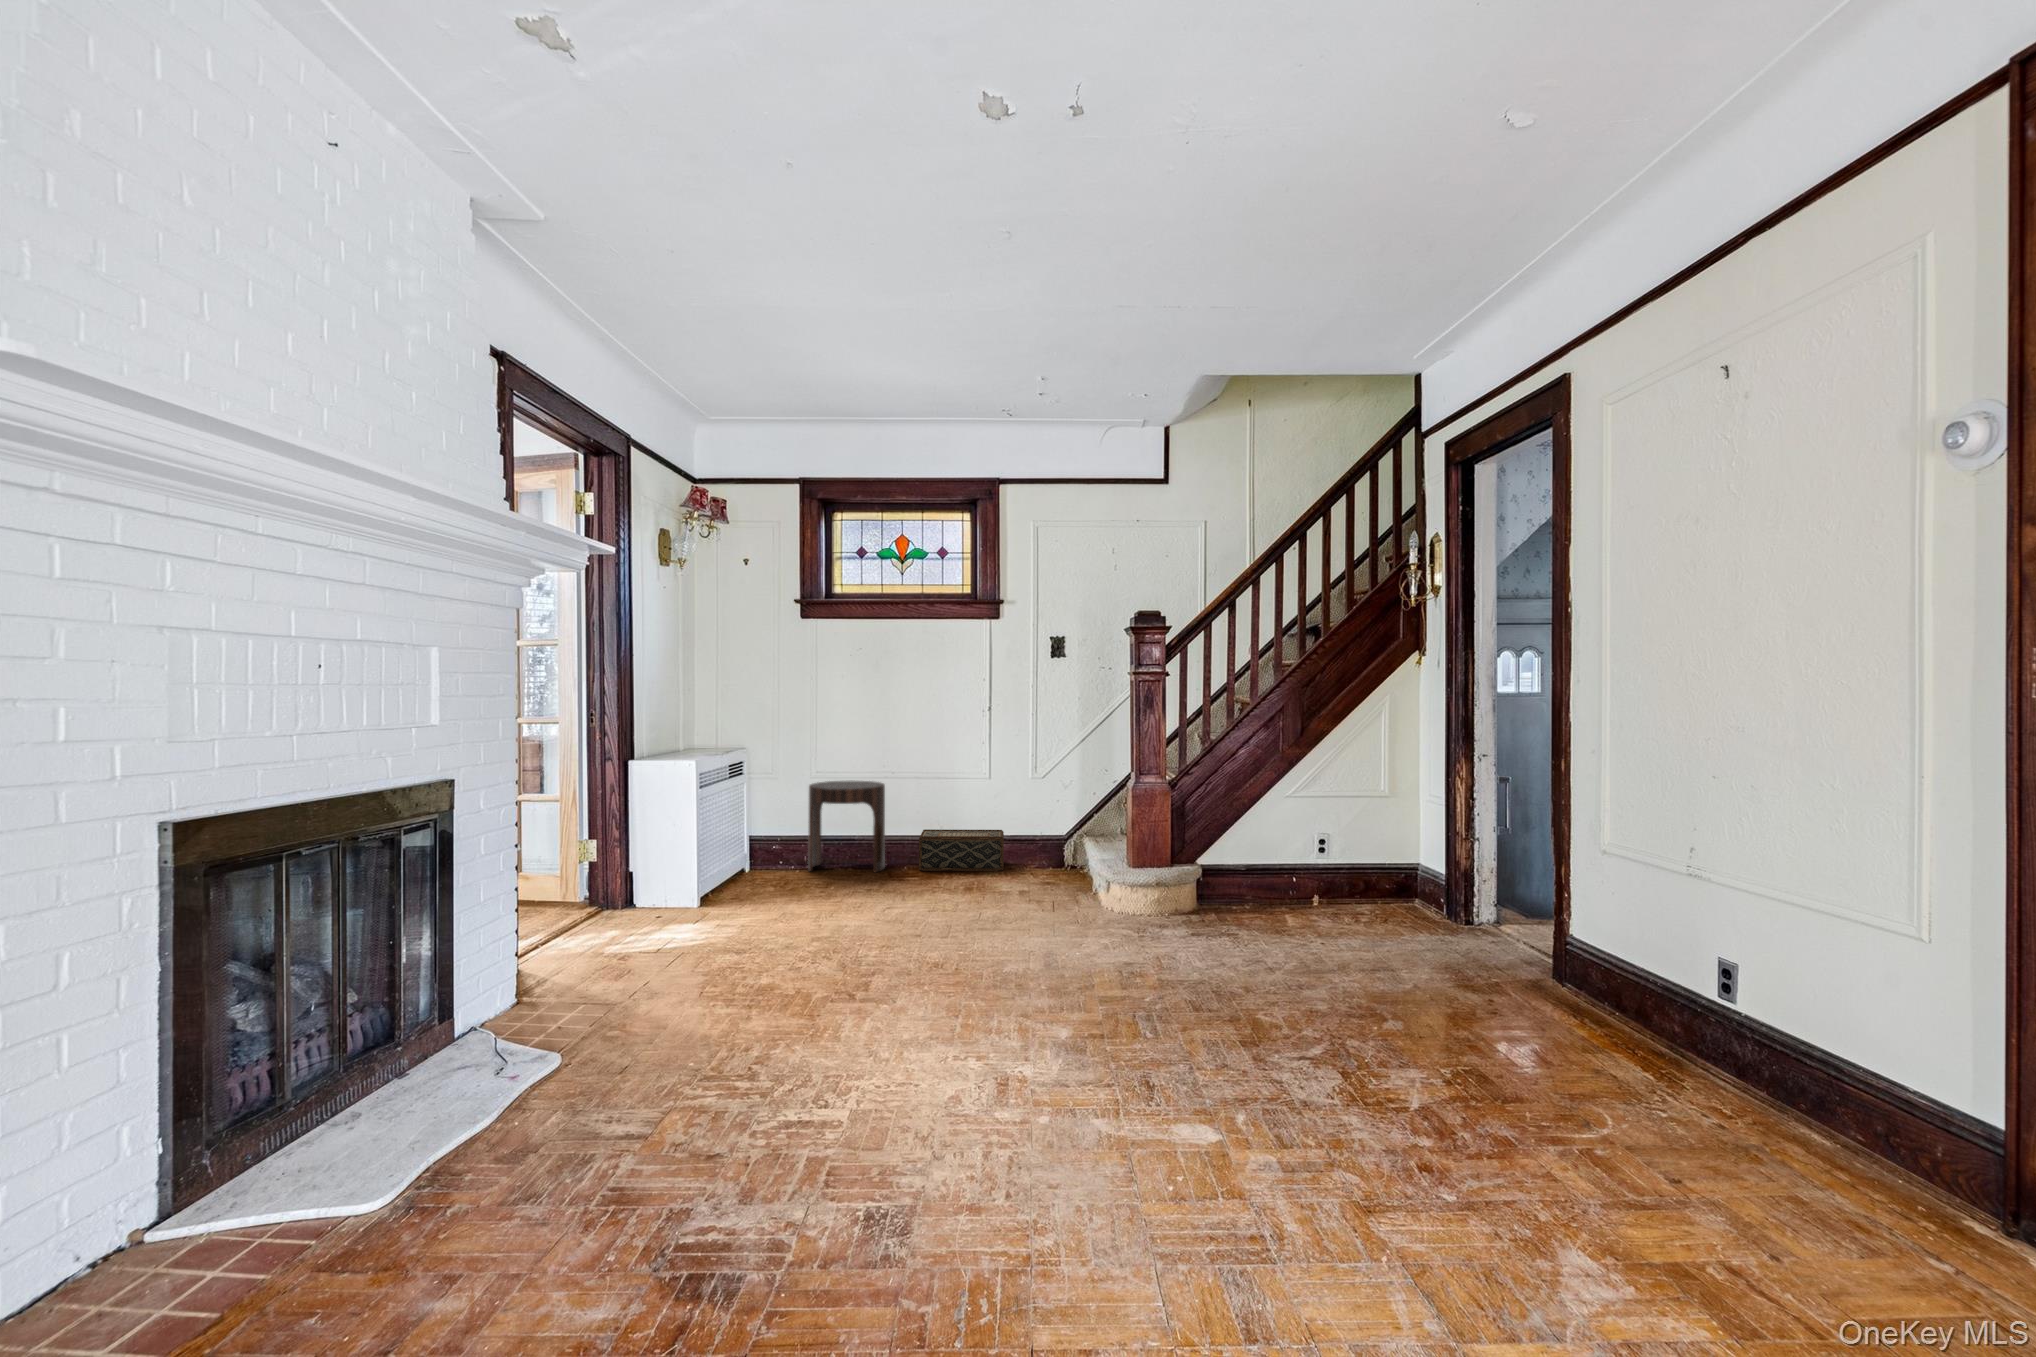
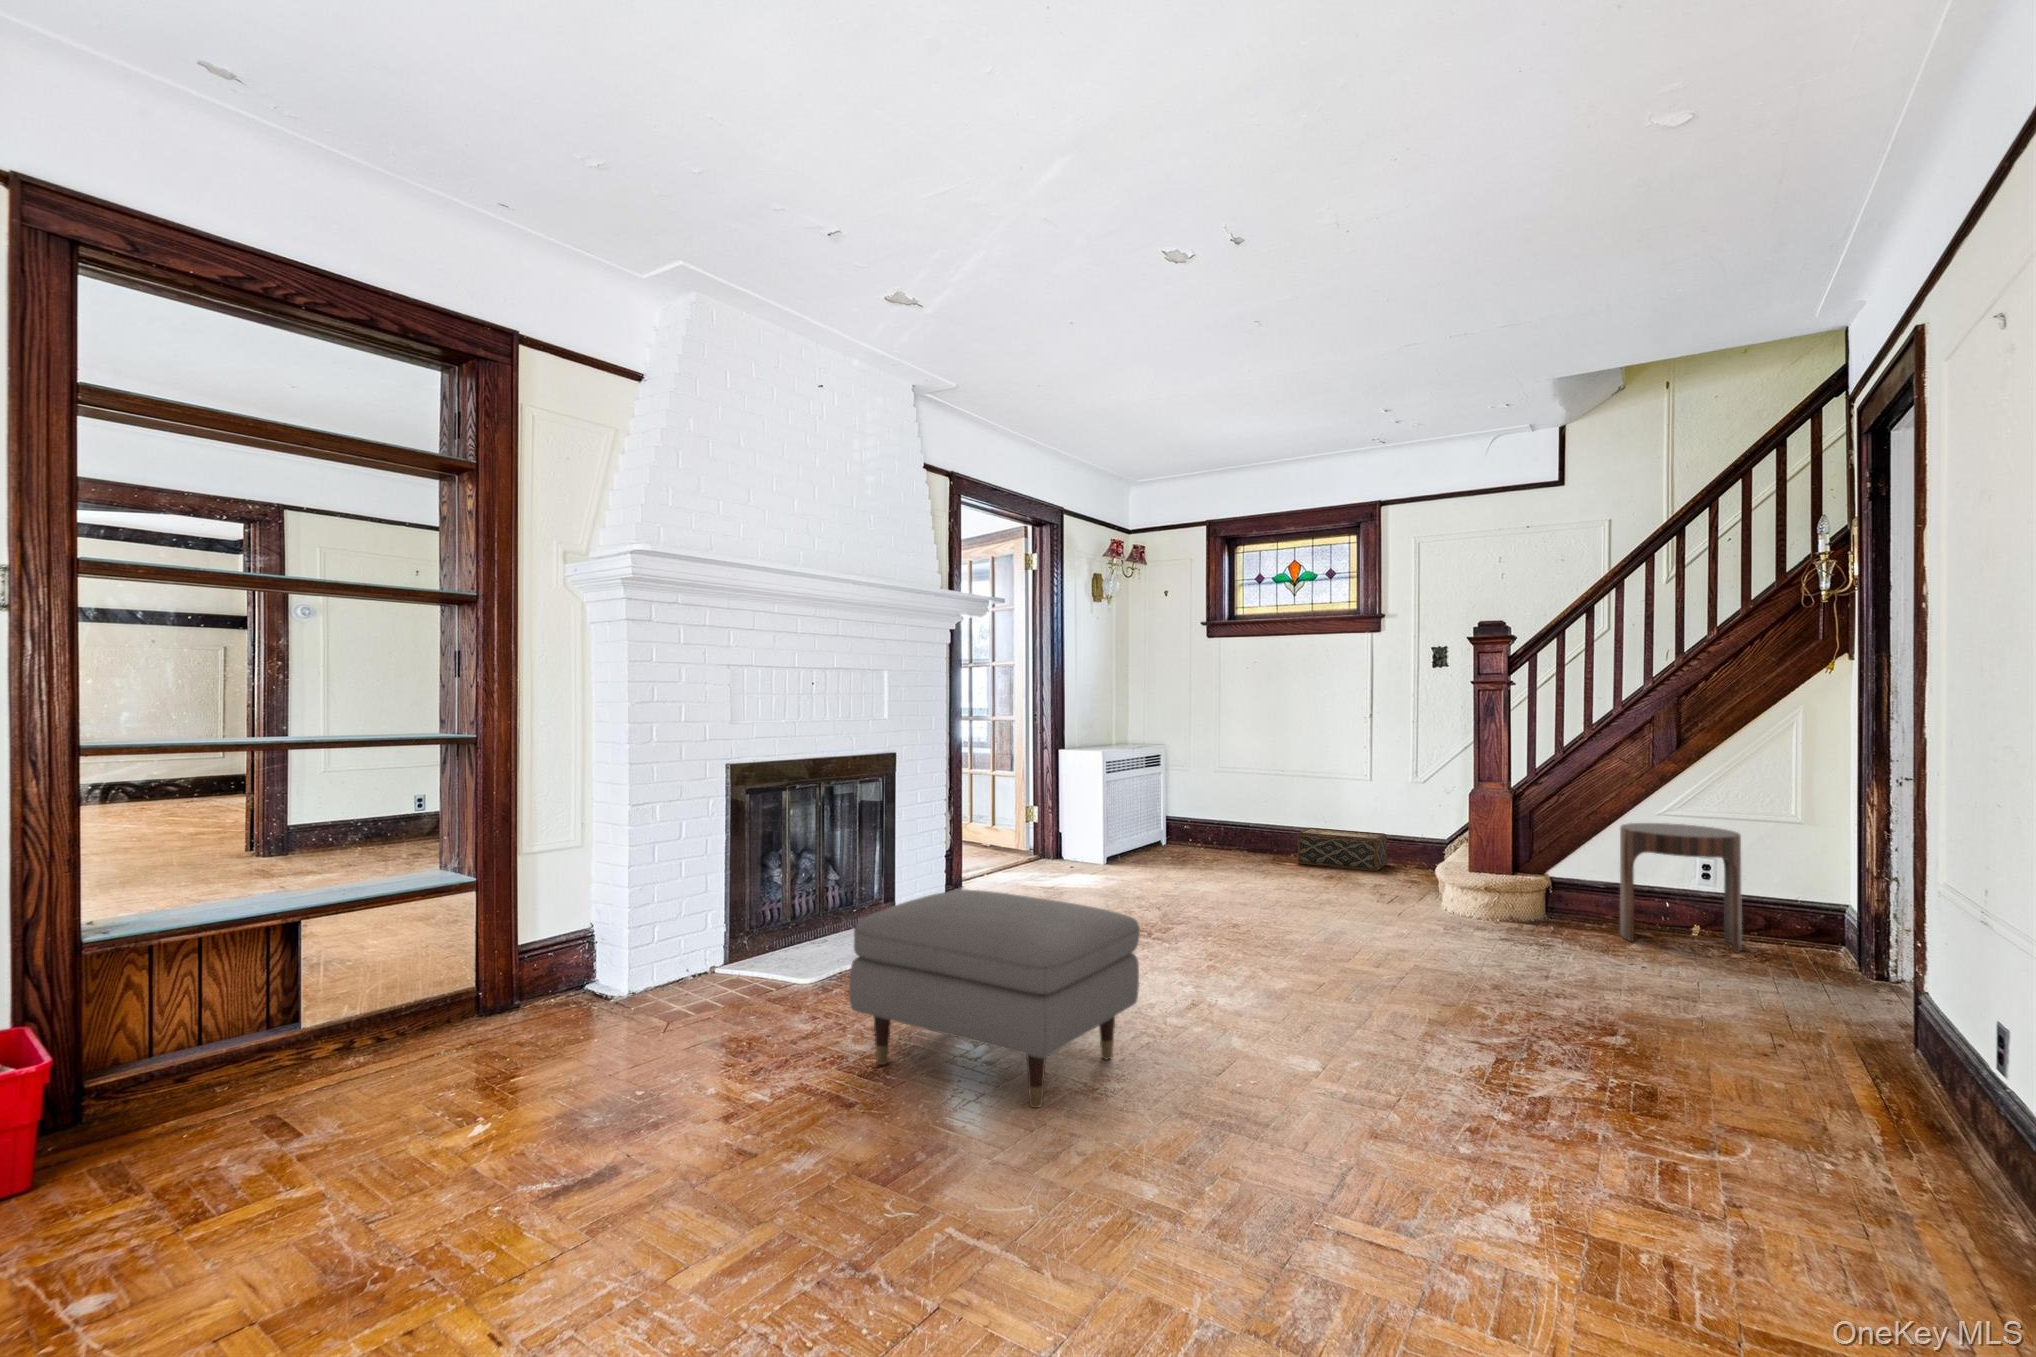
side table: present [808,780,885,872] -> present [1620,823,1742,953]
ottoman: none [674,978,1049,1273] -> present [849,890,1140,1108]

